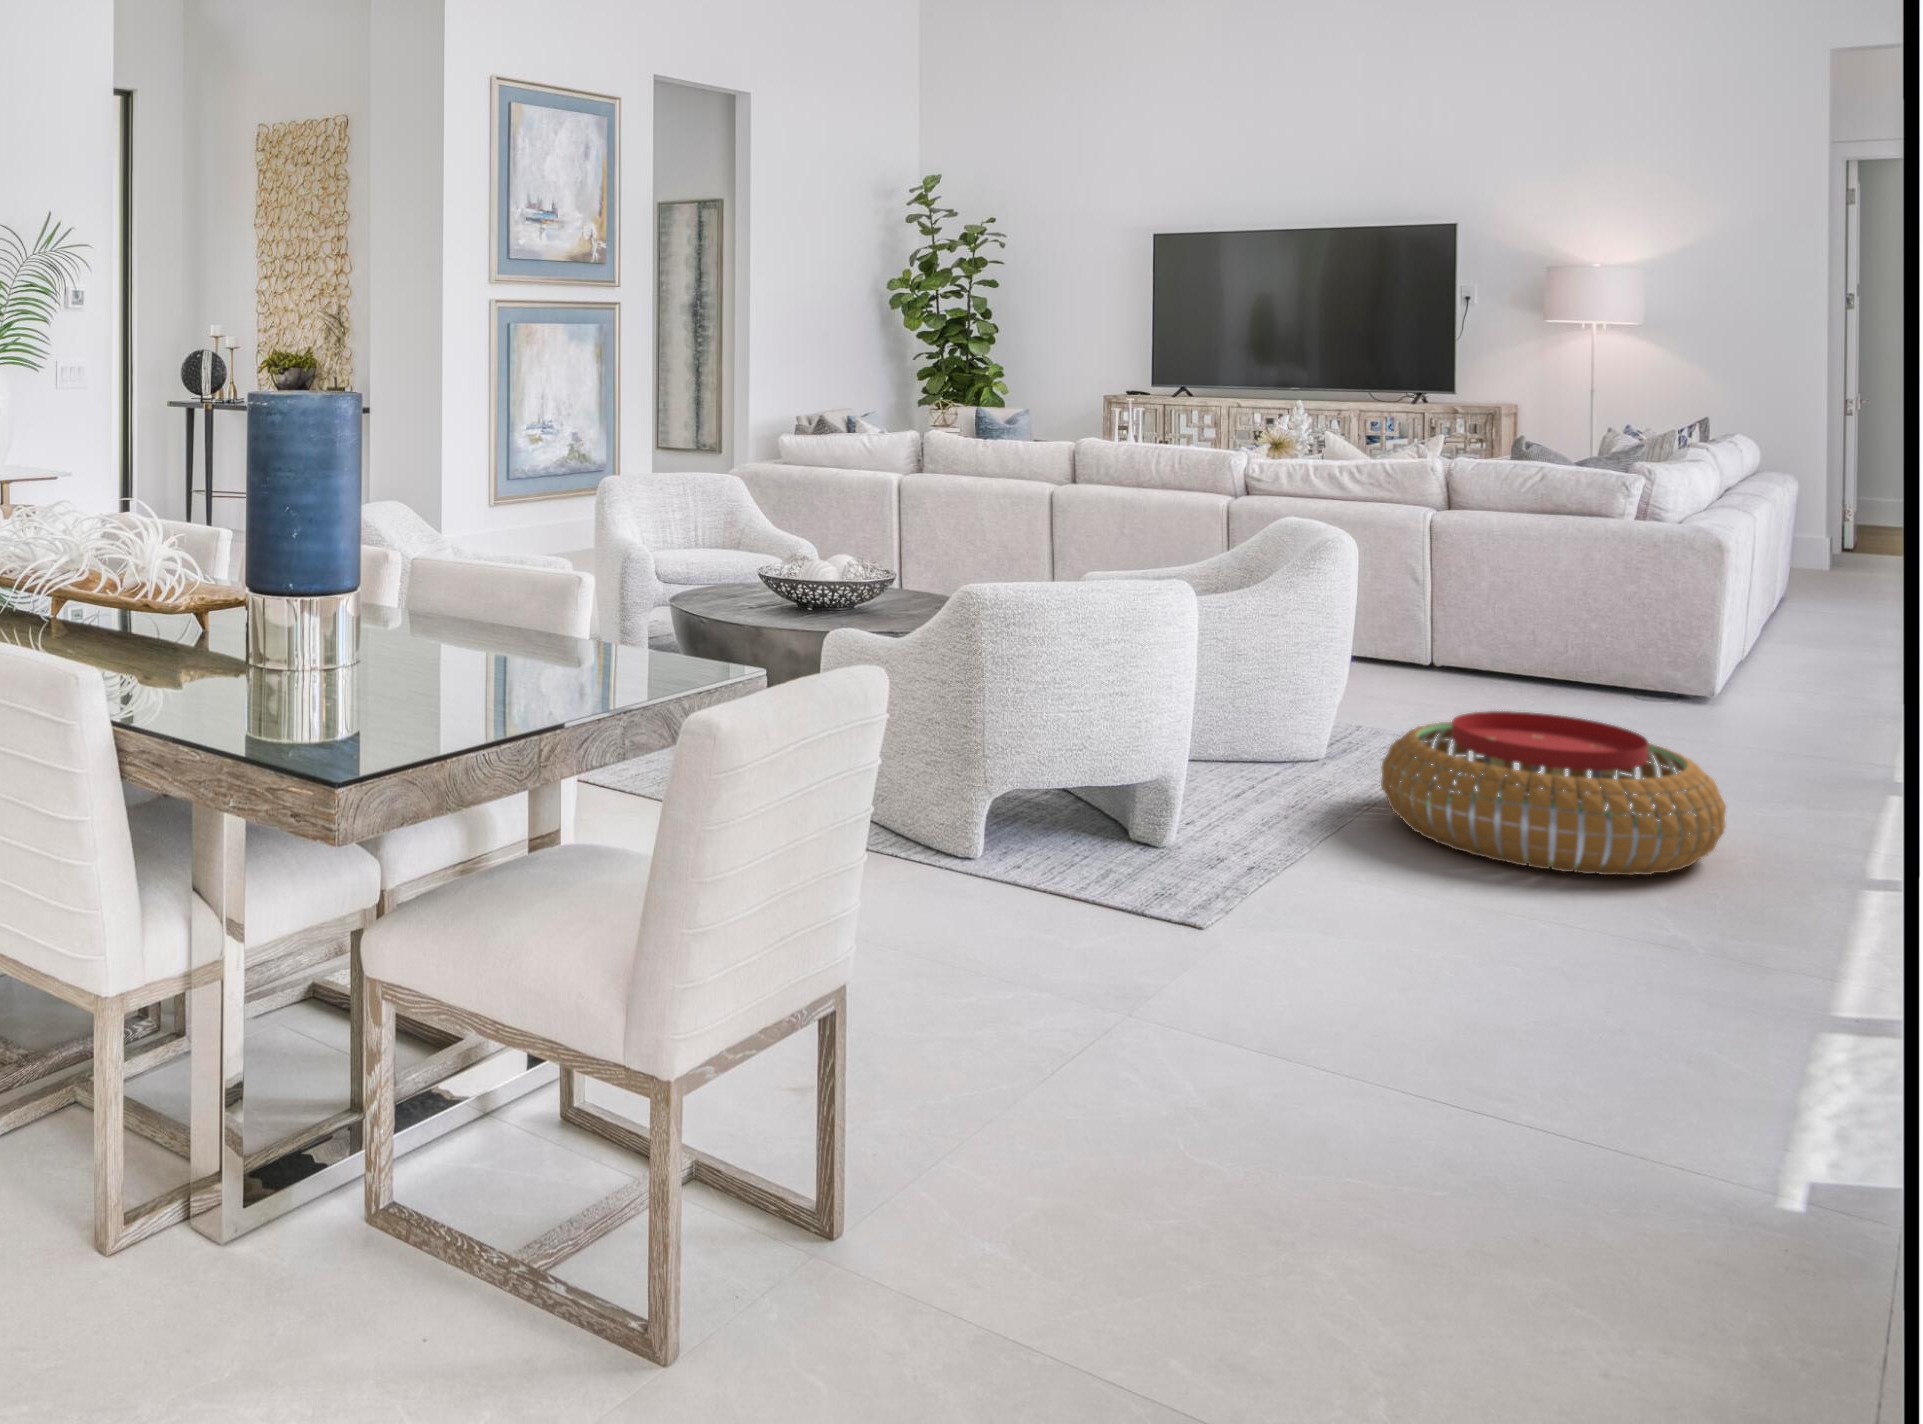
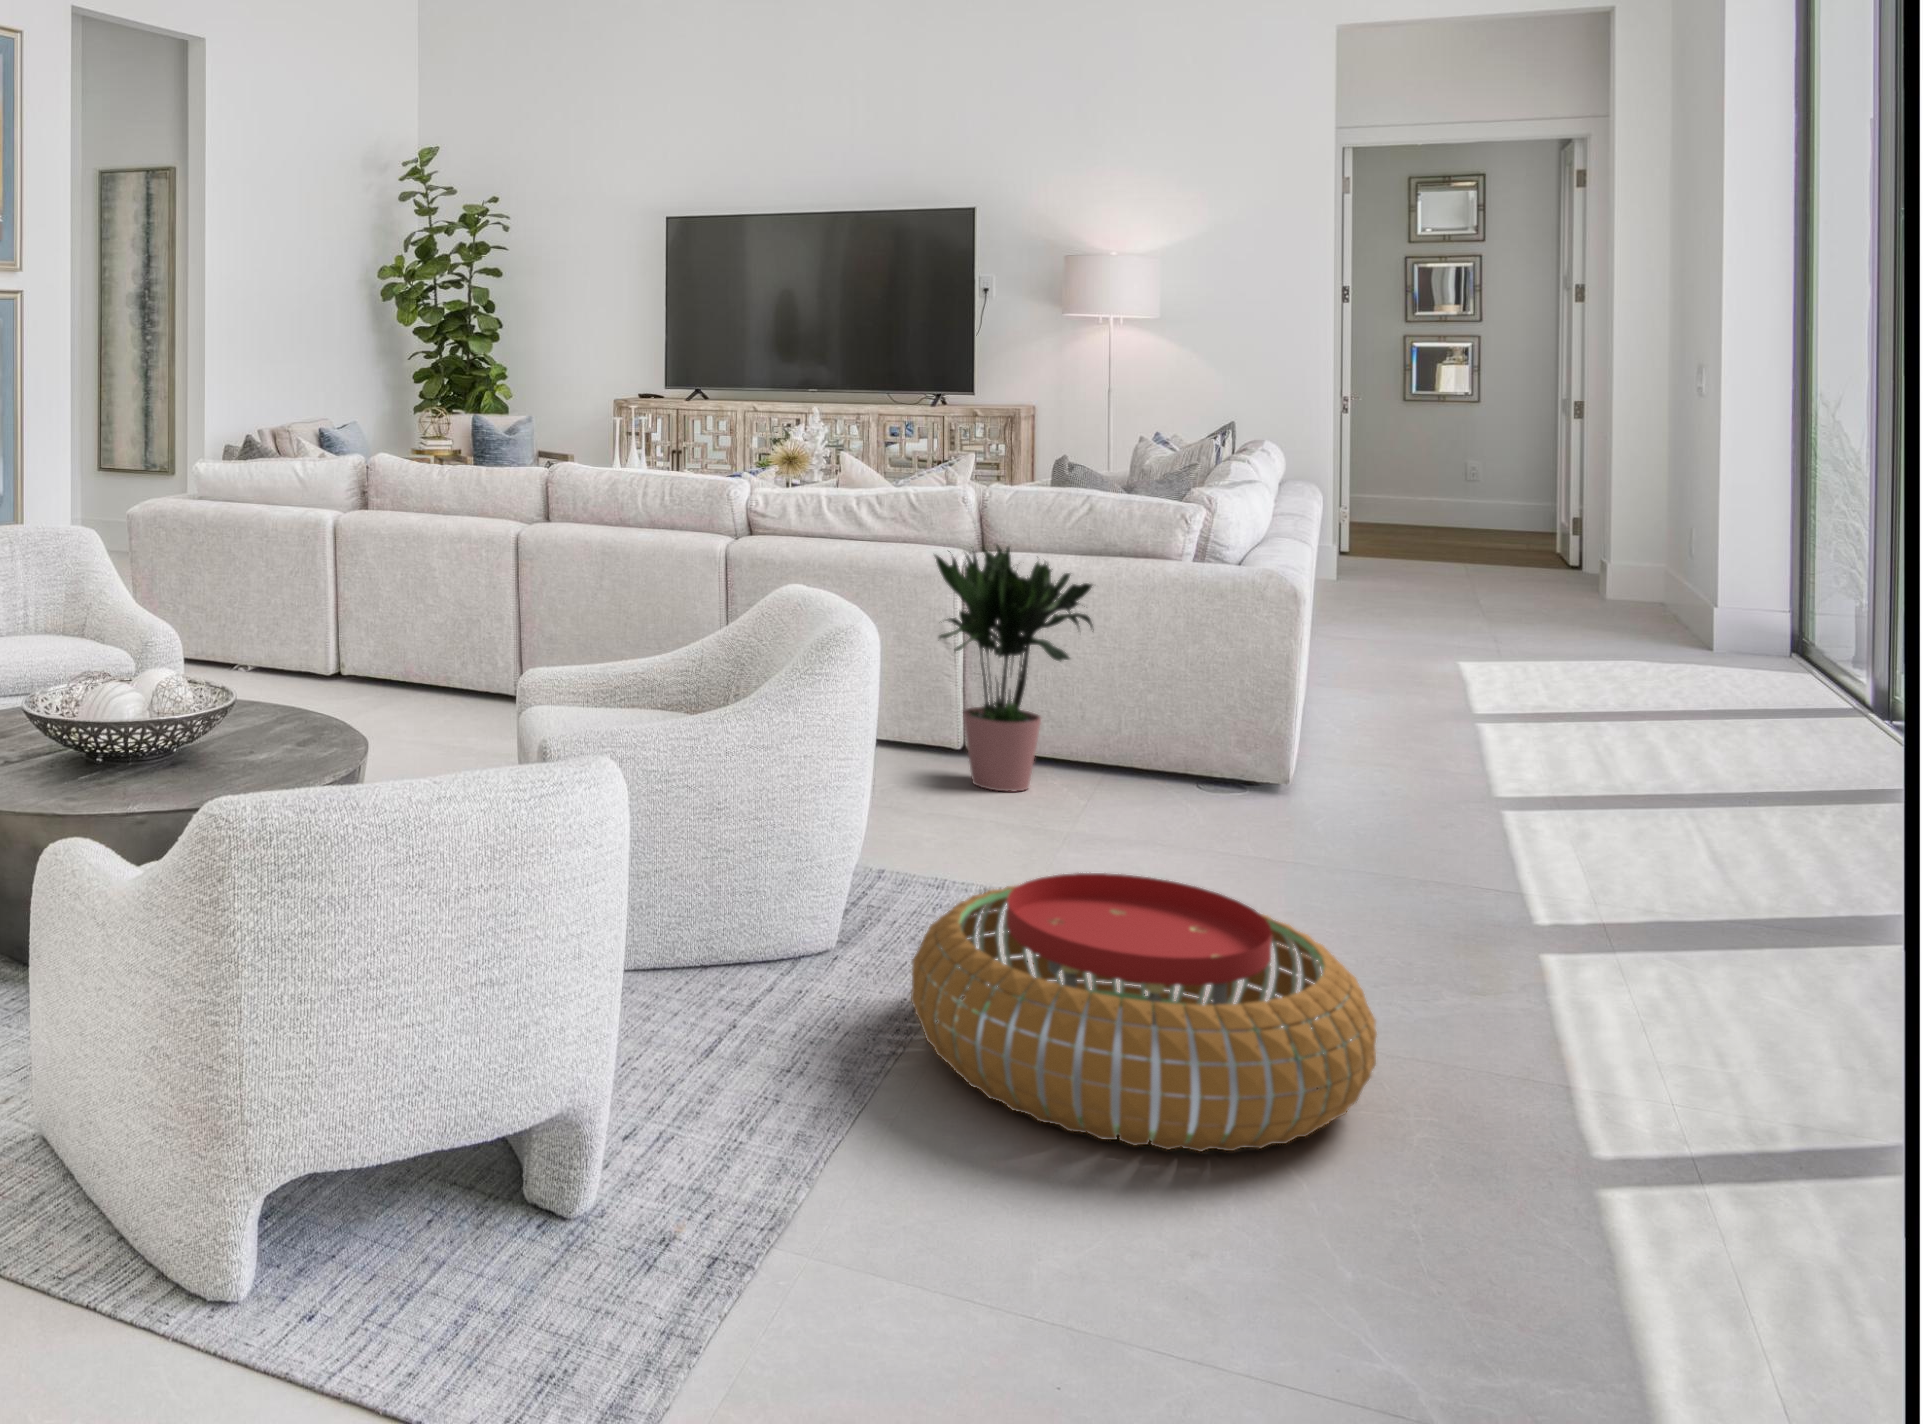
potted plant: none [1400,496,1551,694] -> present [934,545,1094,792]

